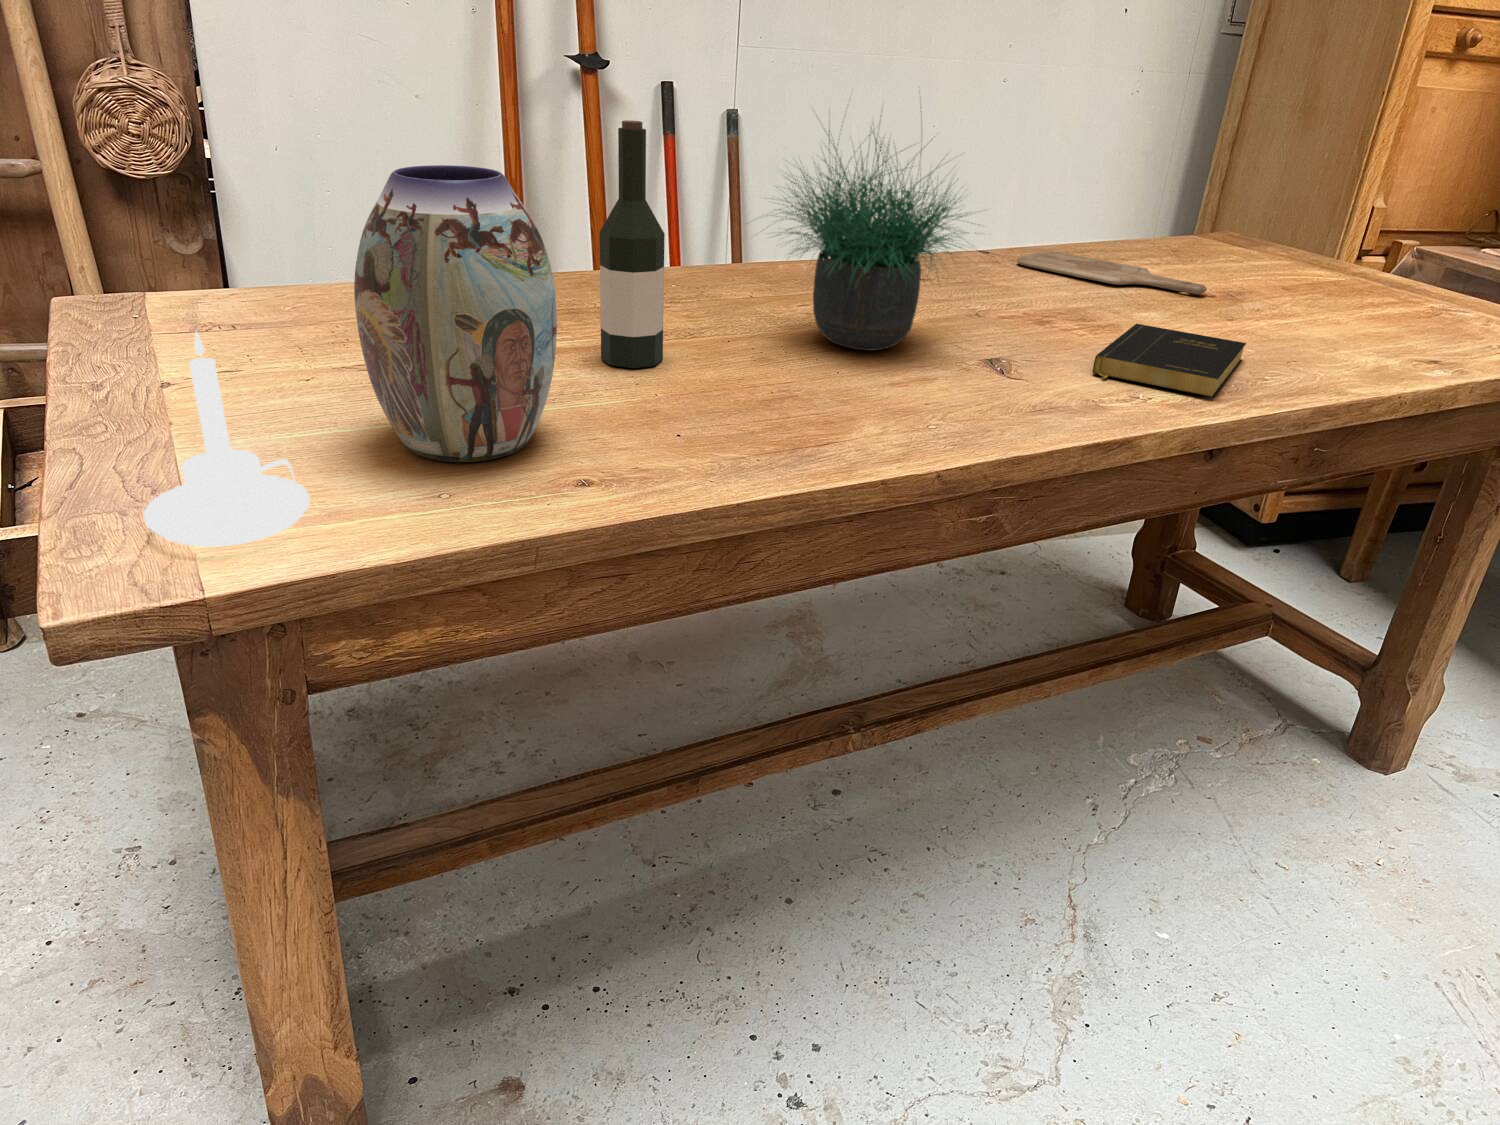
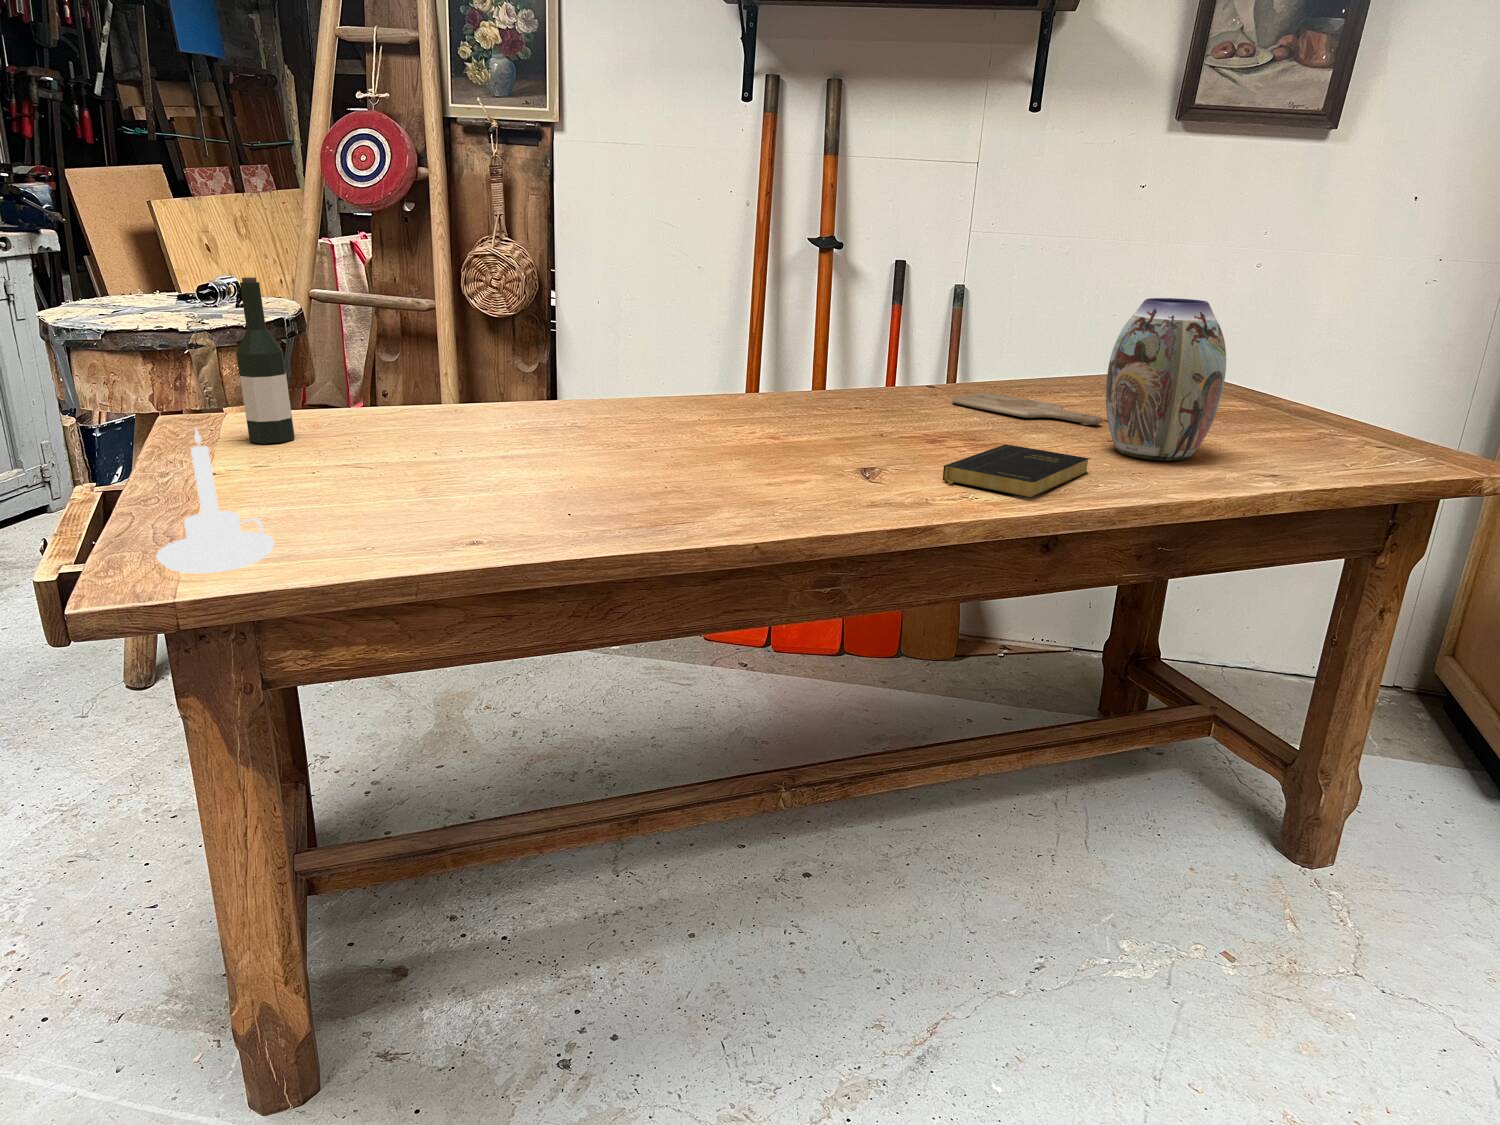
wine bottle: present [599,120,665,368] -> present [236,277,295,444]
potted plant: present [776,121,970,351] -> none [661,258,864,463]
vase: present [354,165,557,462] -> present [1106,298,1226,461]

